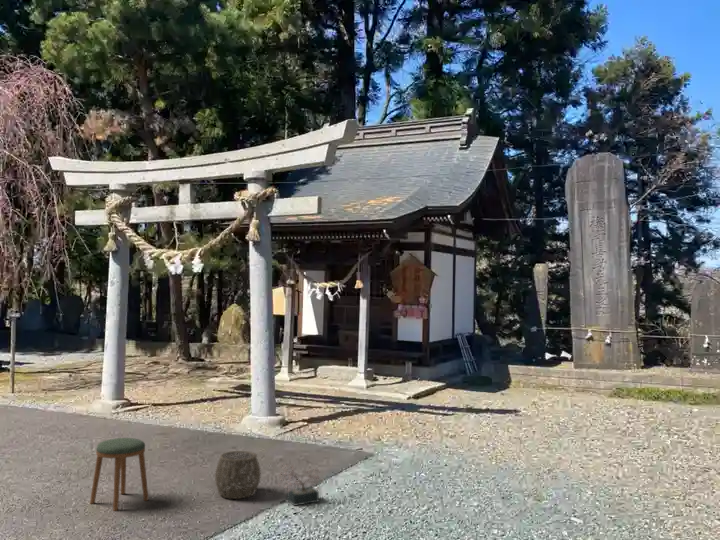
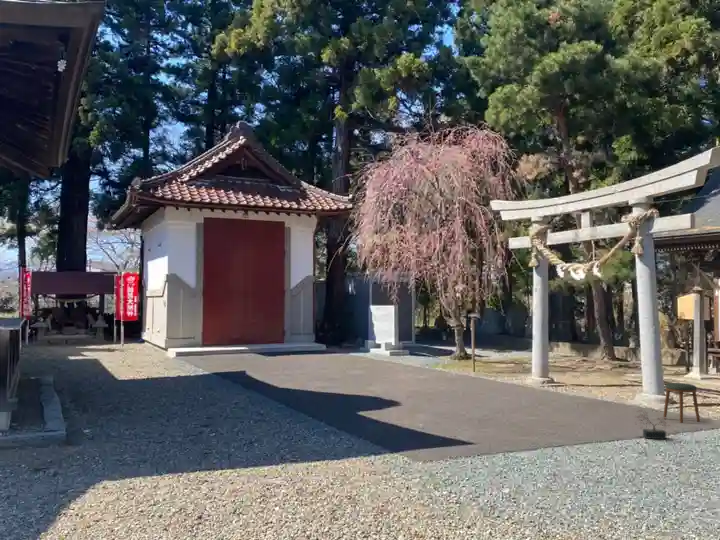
stool: present [90,438,148,511] -> present [664,383,700,423]
woven basket: present [215,451,261,499] -> none [593,401,626,432]

